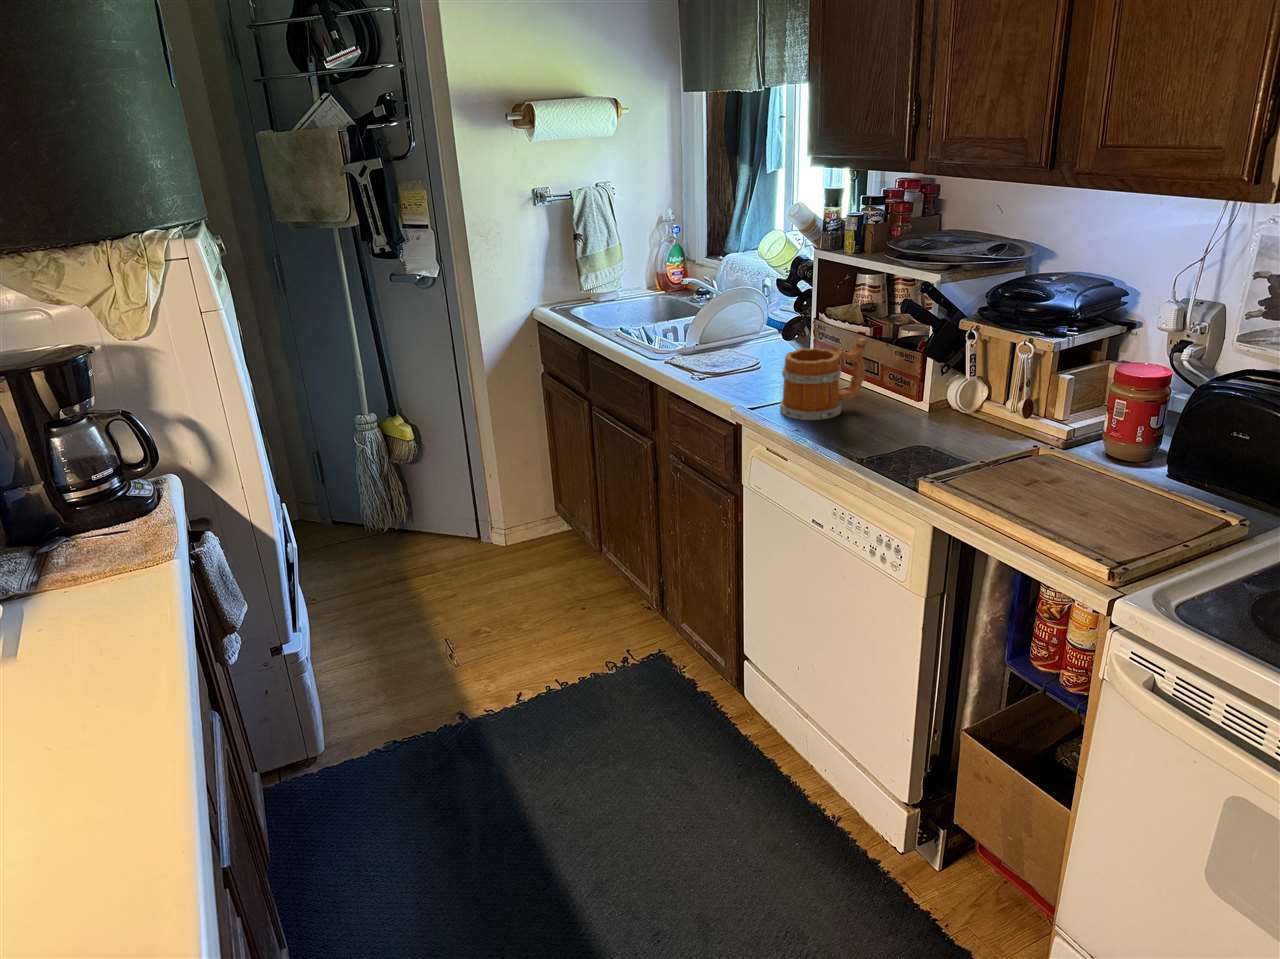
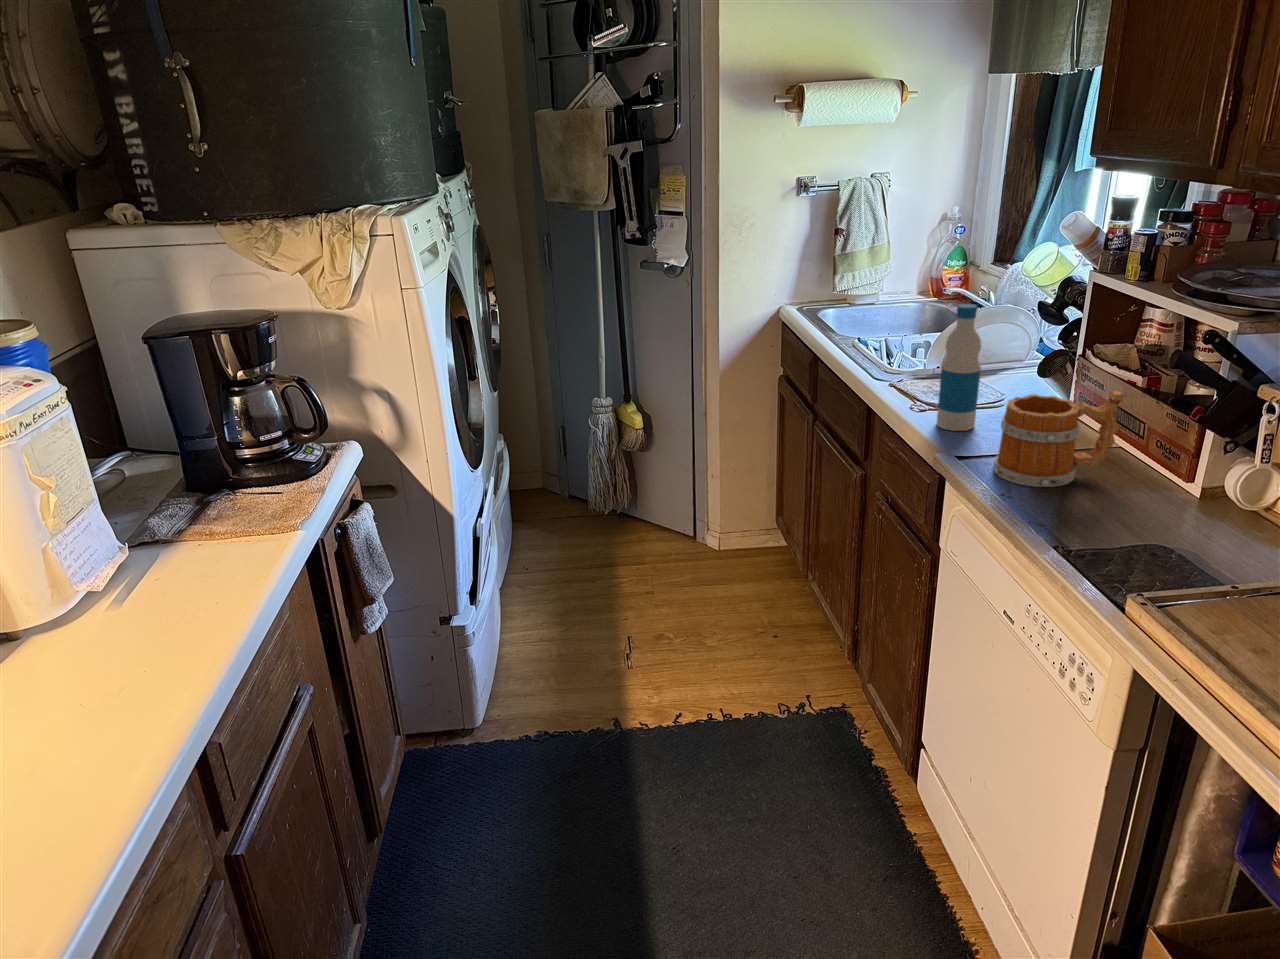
bottle: none [718,283,750,389] -> present [937,304,981,431]

